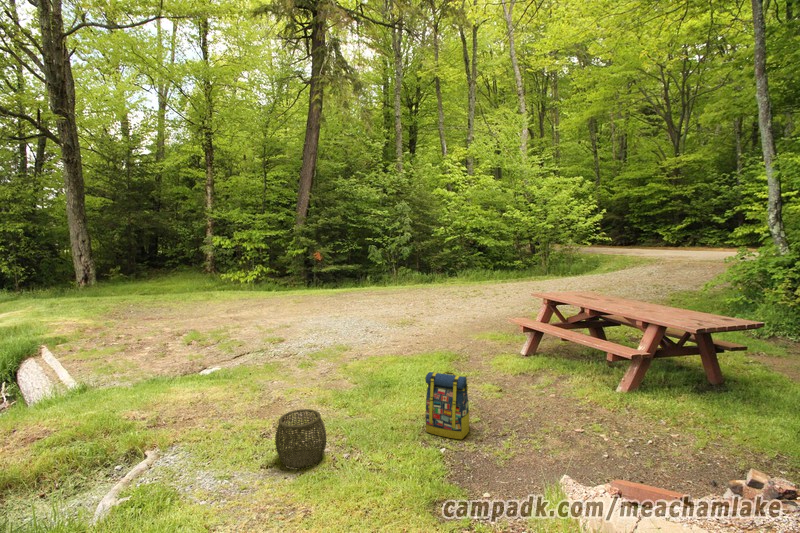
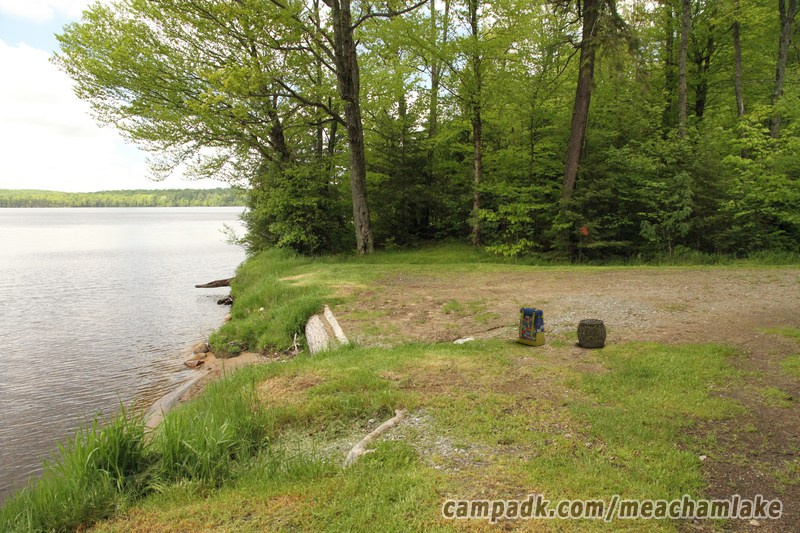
backpack: present [425,372,470,439] -> present [519,307,545,346]

